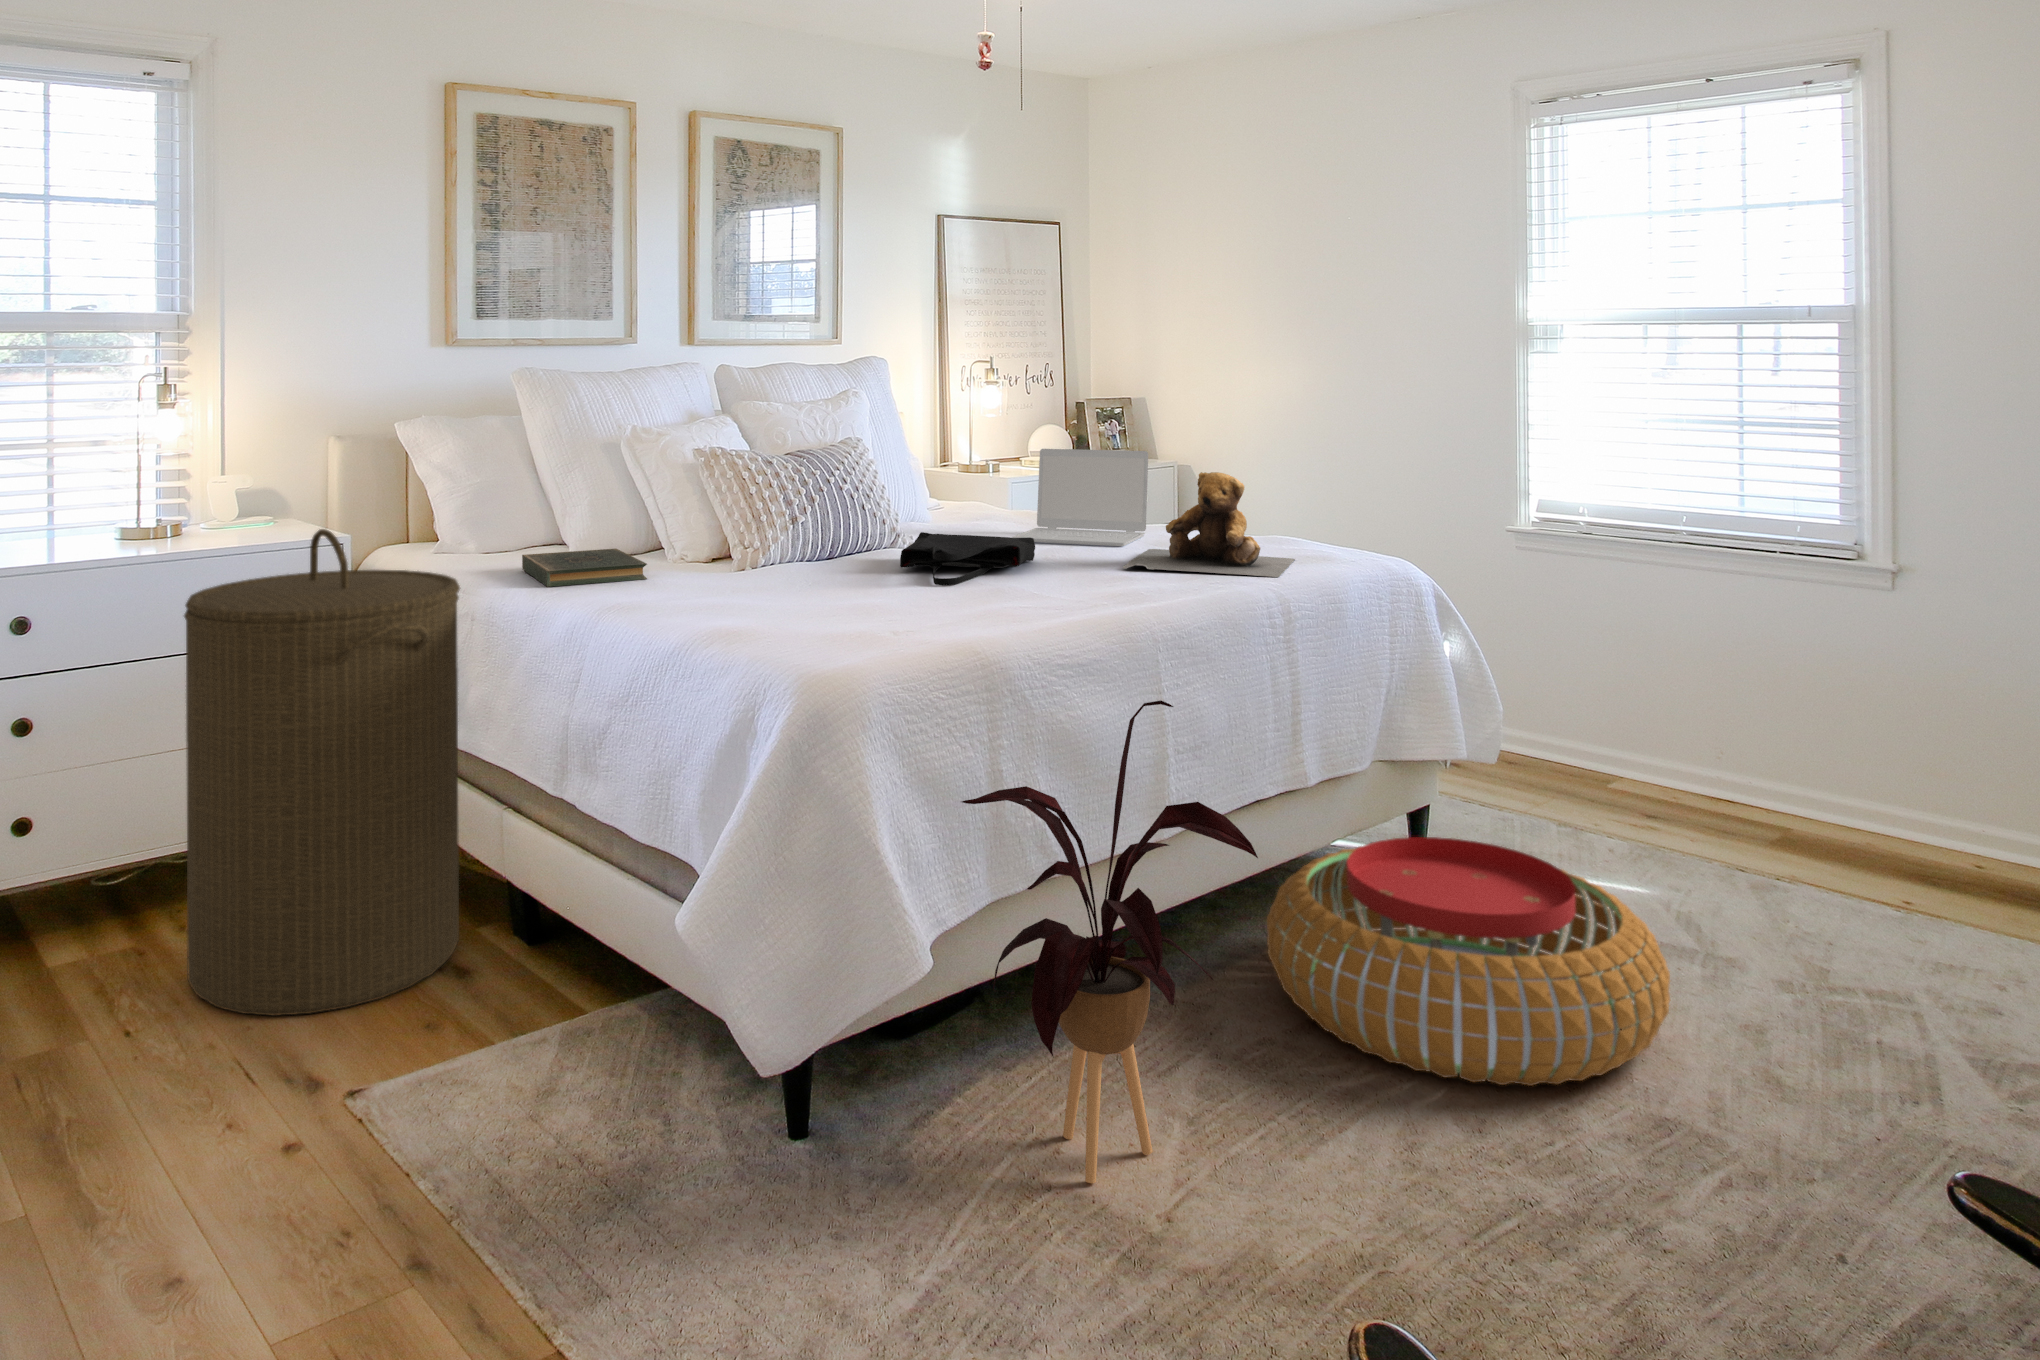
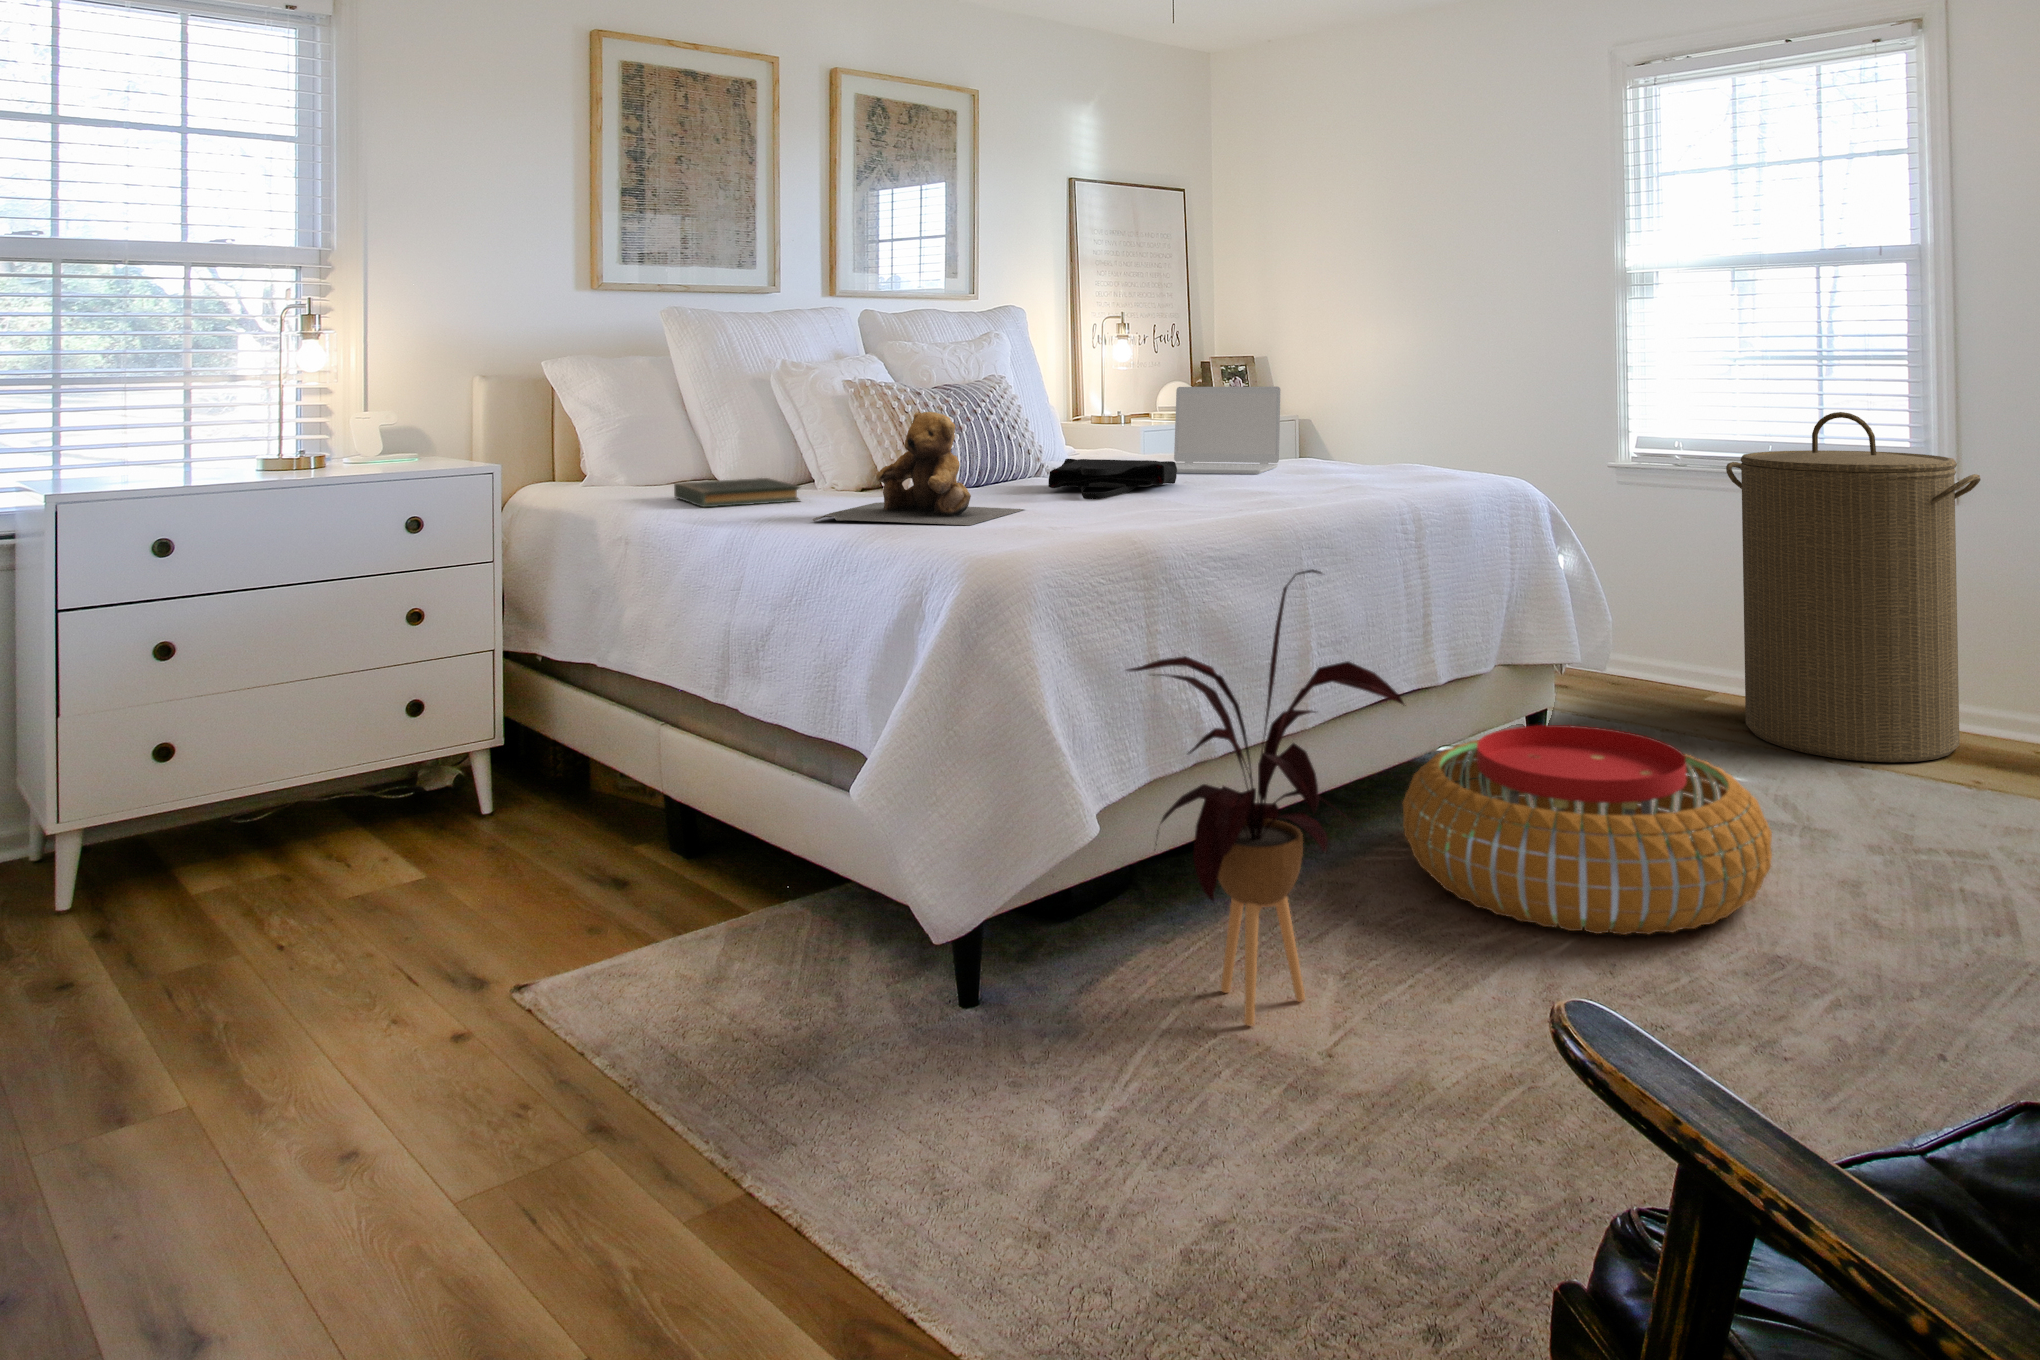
teddy bear: present [1123,472,1295,577] -> present [813,412,1024,525]
laundry hamper: present [184,529,460,1016] -> present [1726,412,1981,762]

